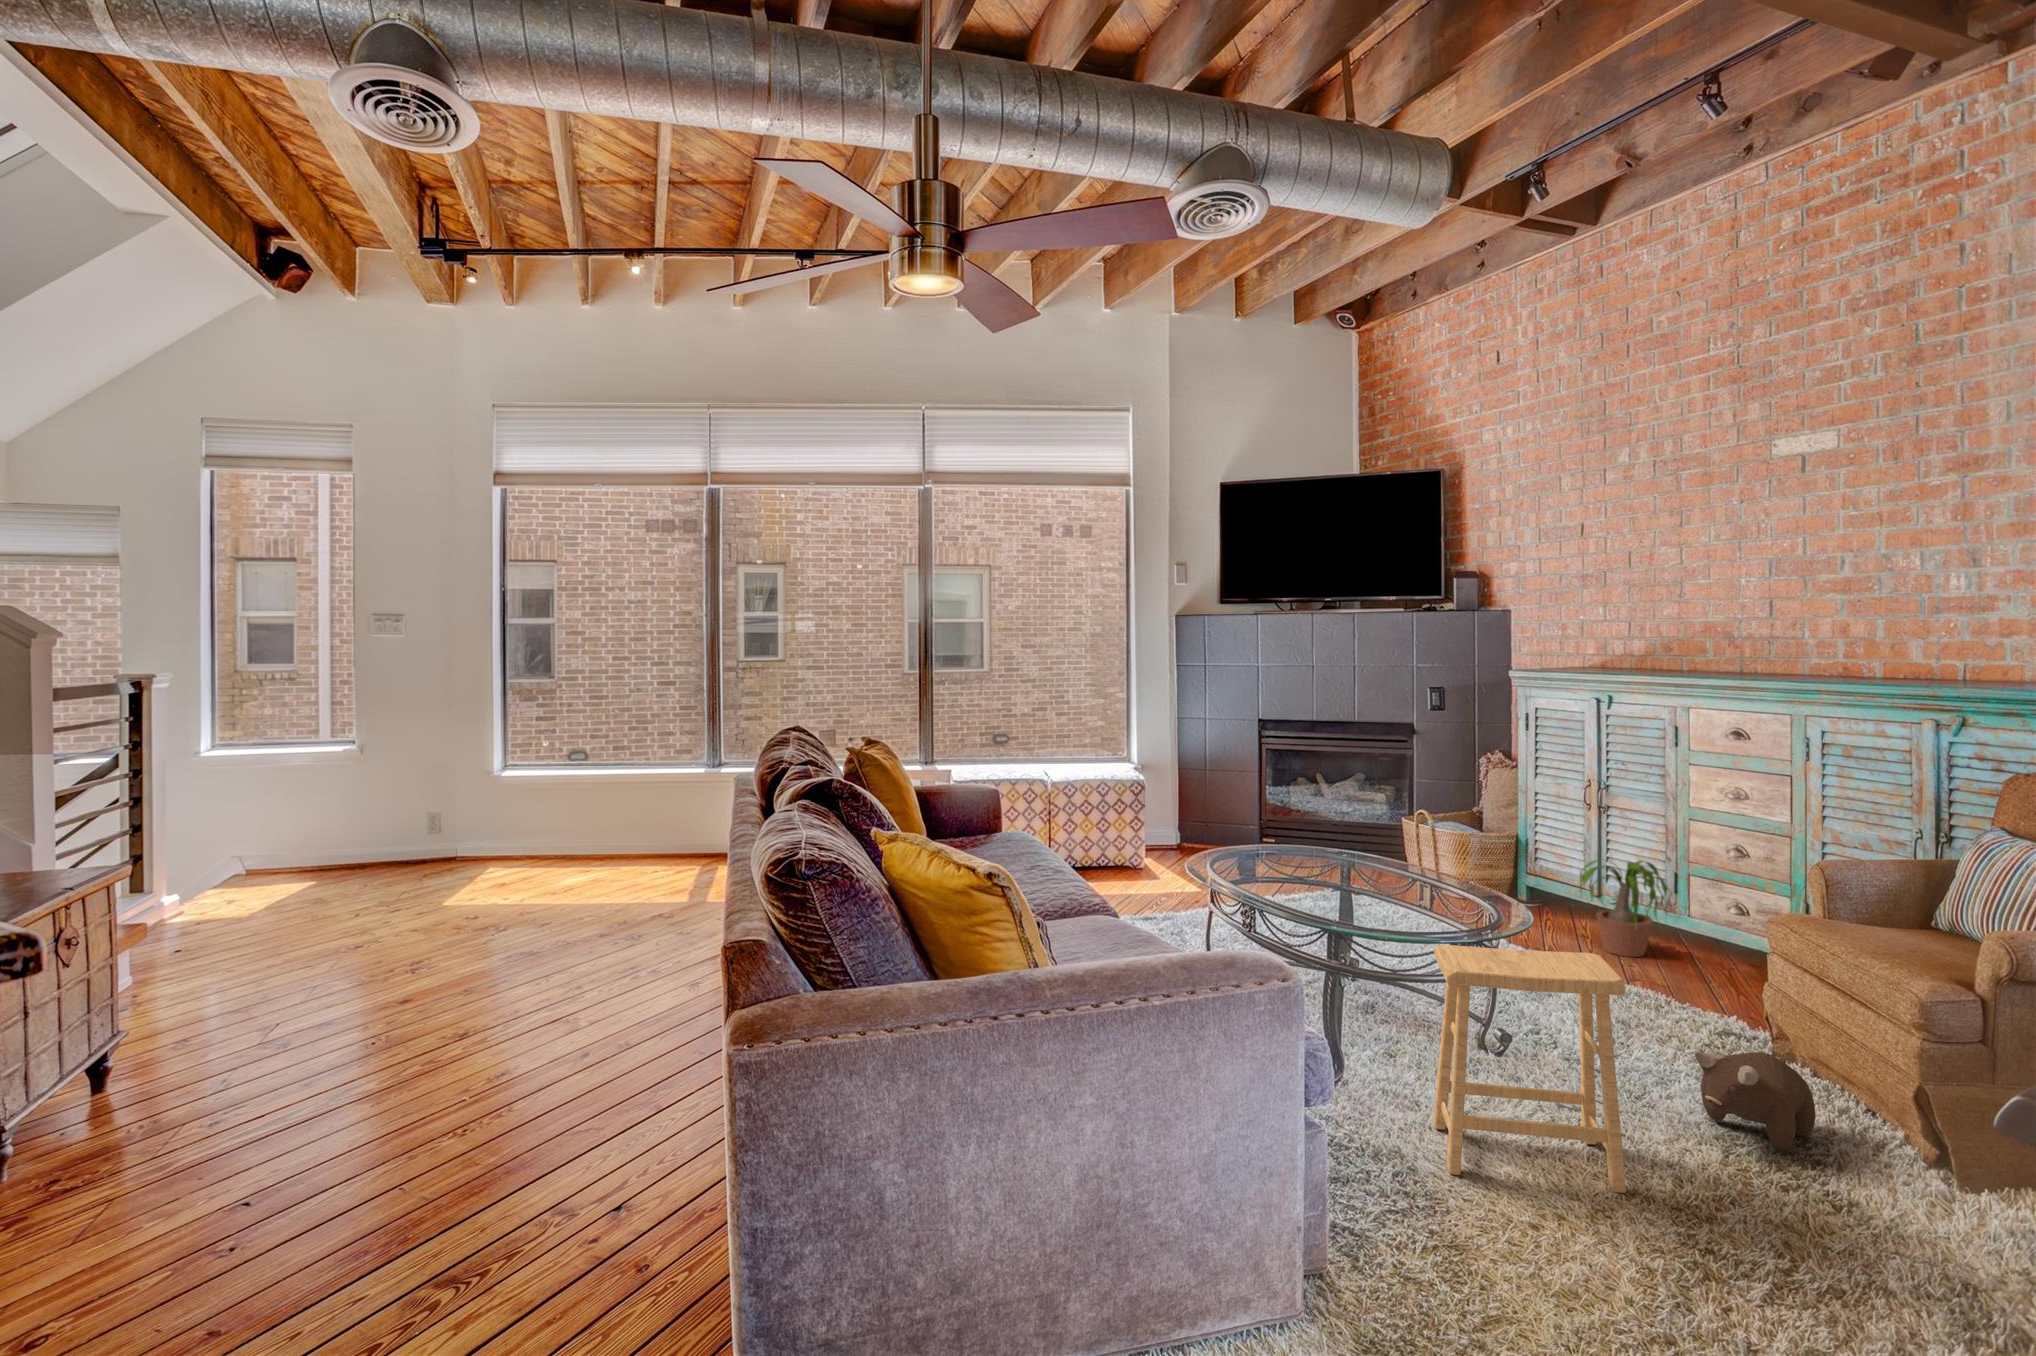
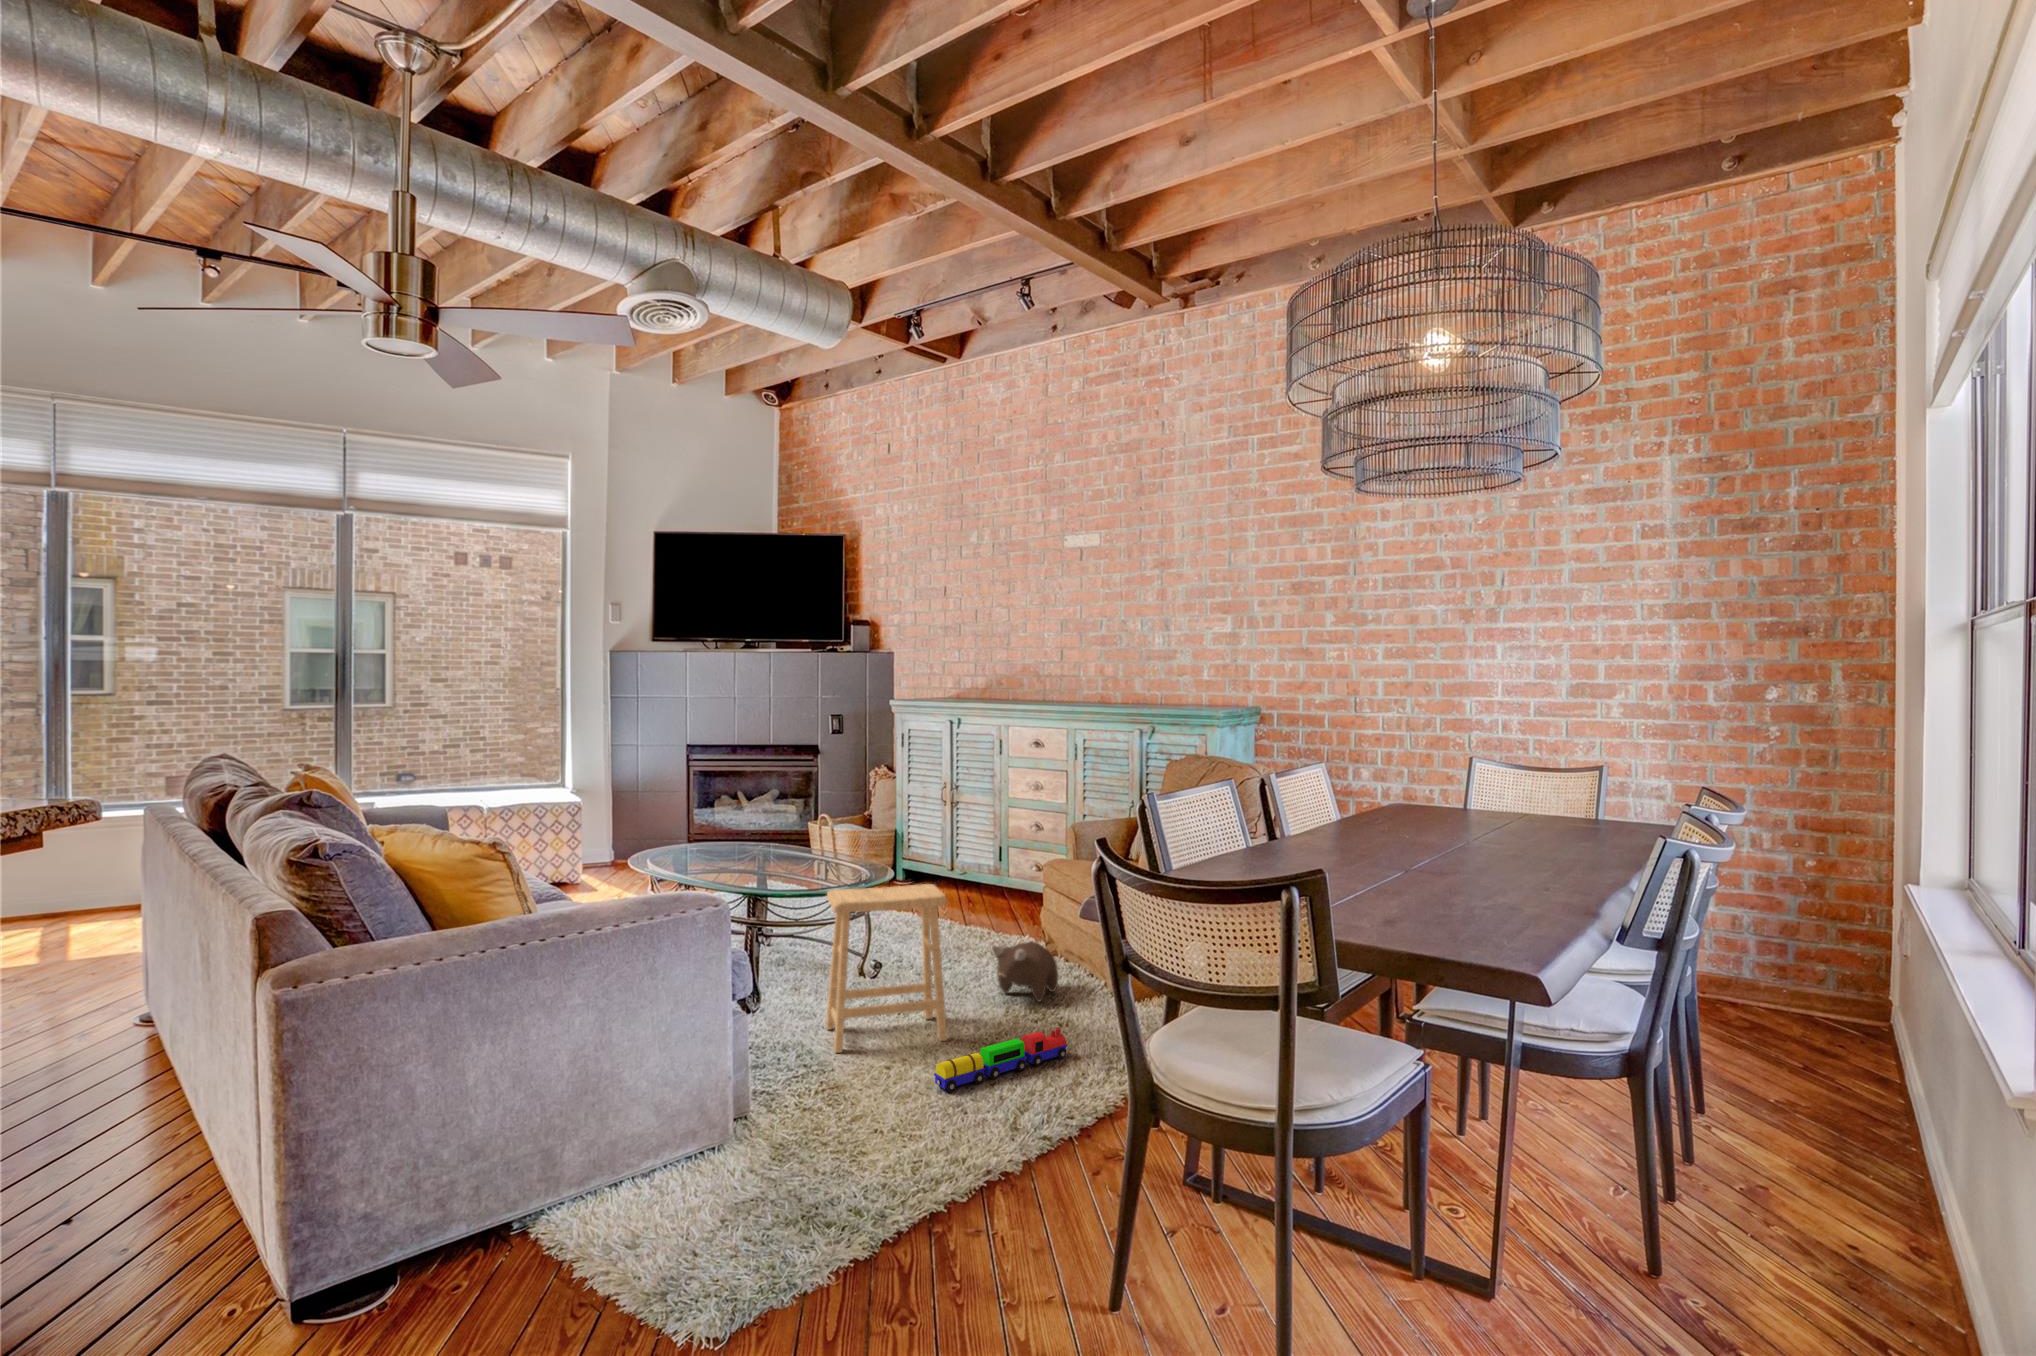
potted plant: present [1580,860,1671,957] -> none [922,837,999,909]
toy train: none [1614,1232,1864,1303] -> present [934,1028,1067,1092]

